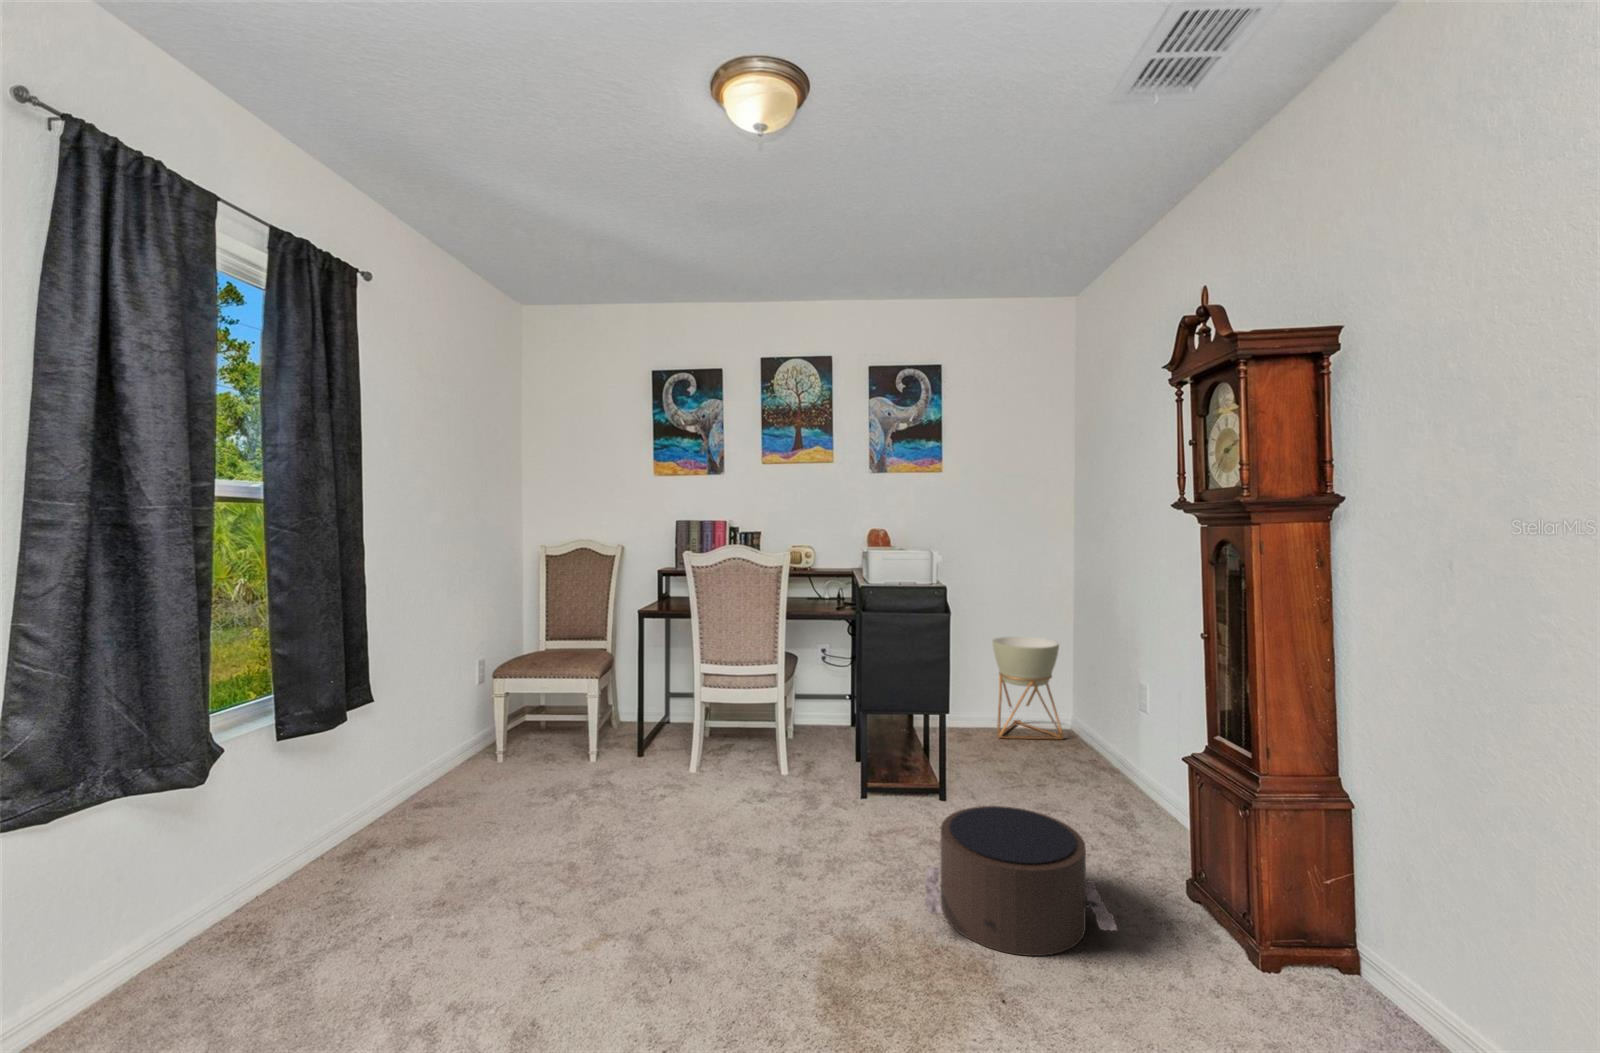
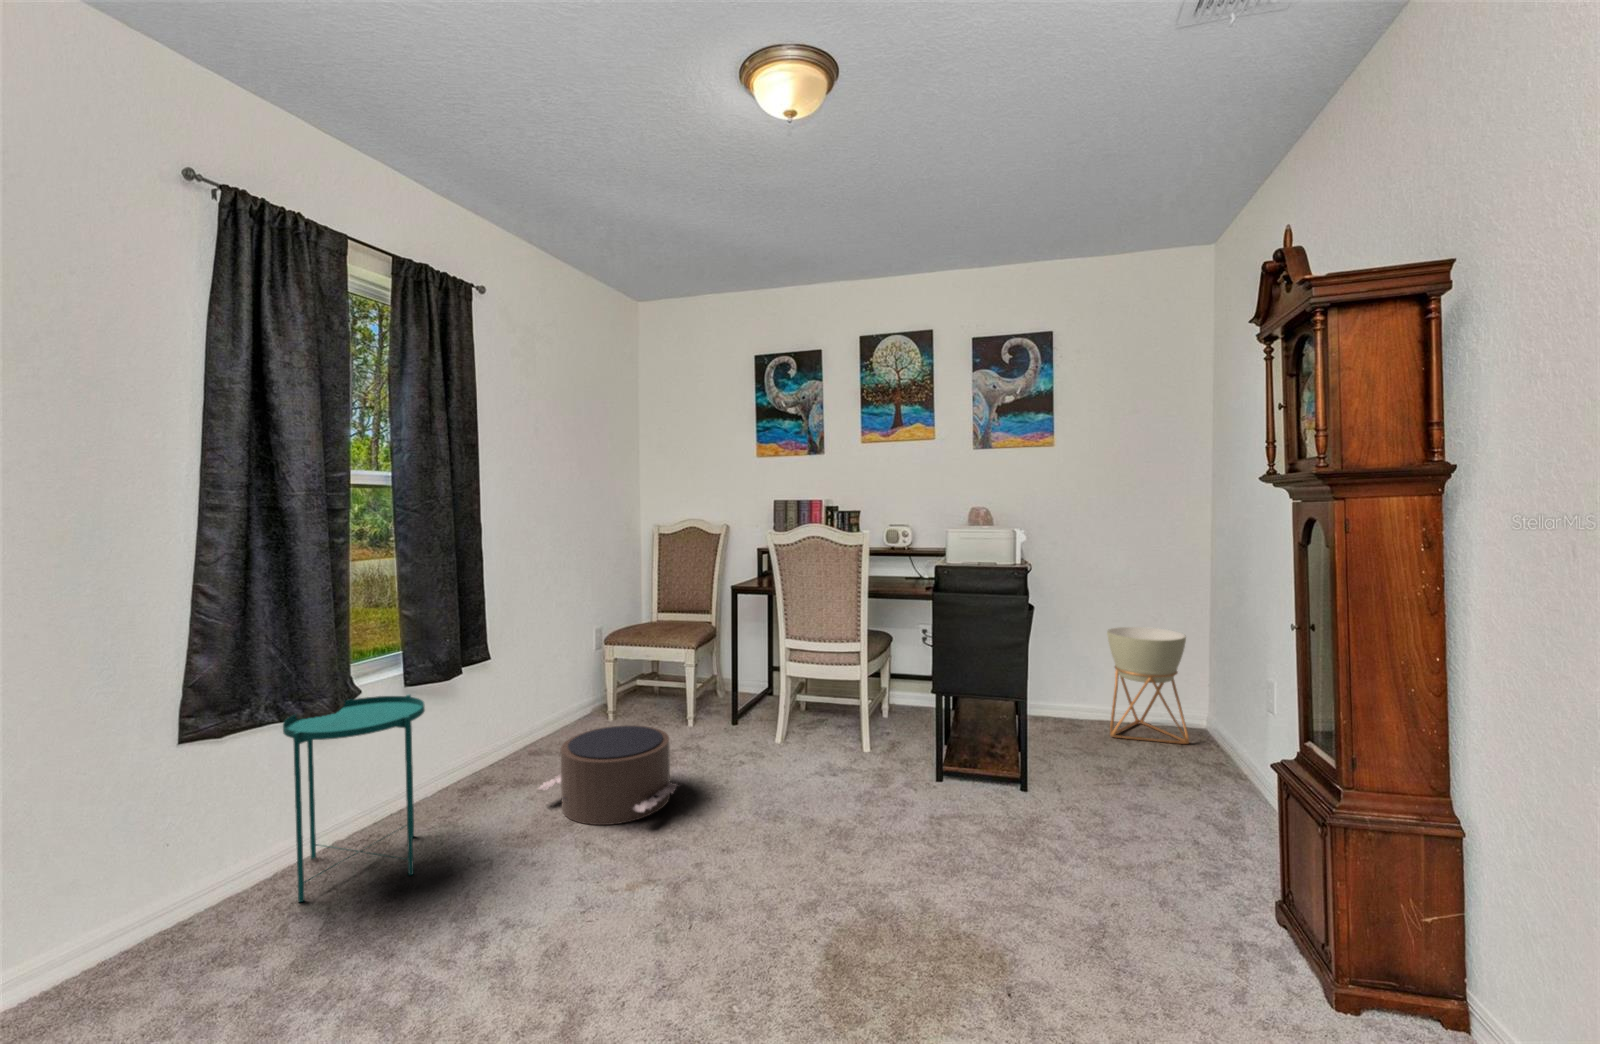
side table: none [132,749,322,1024] -> present [283,695,425,902]
pouf: present [925,806,1117,956] -> present [539,725,678,825]

